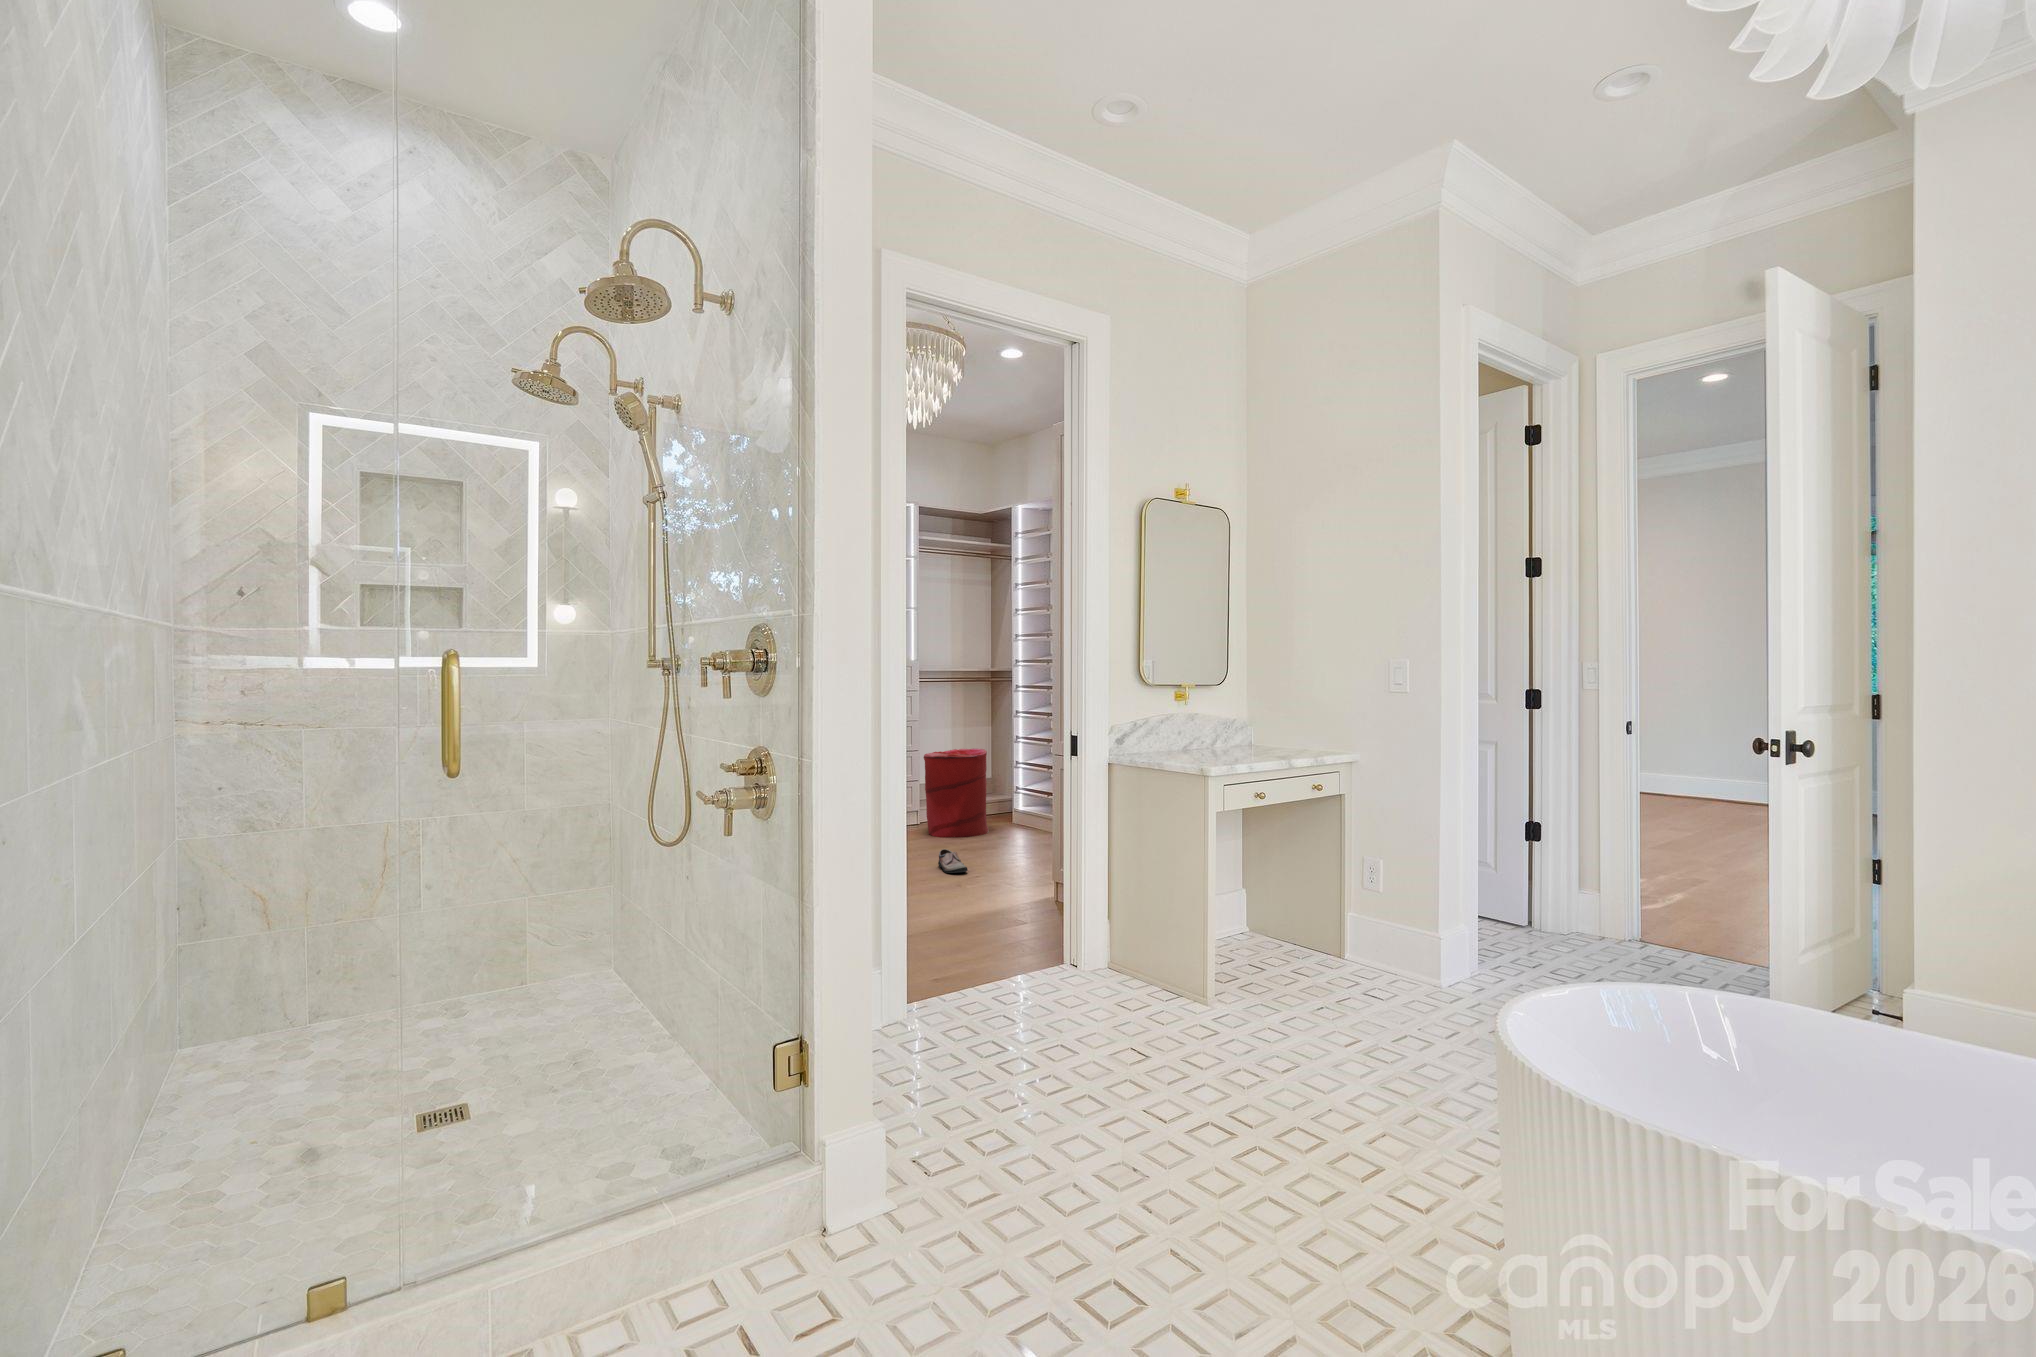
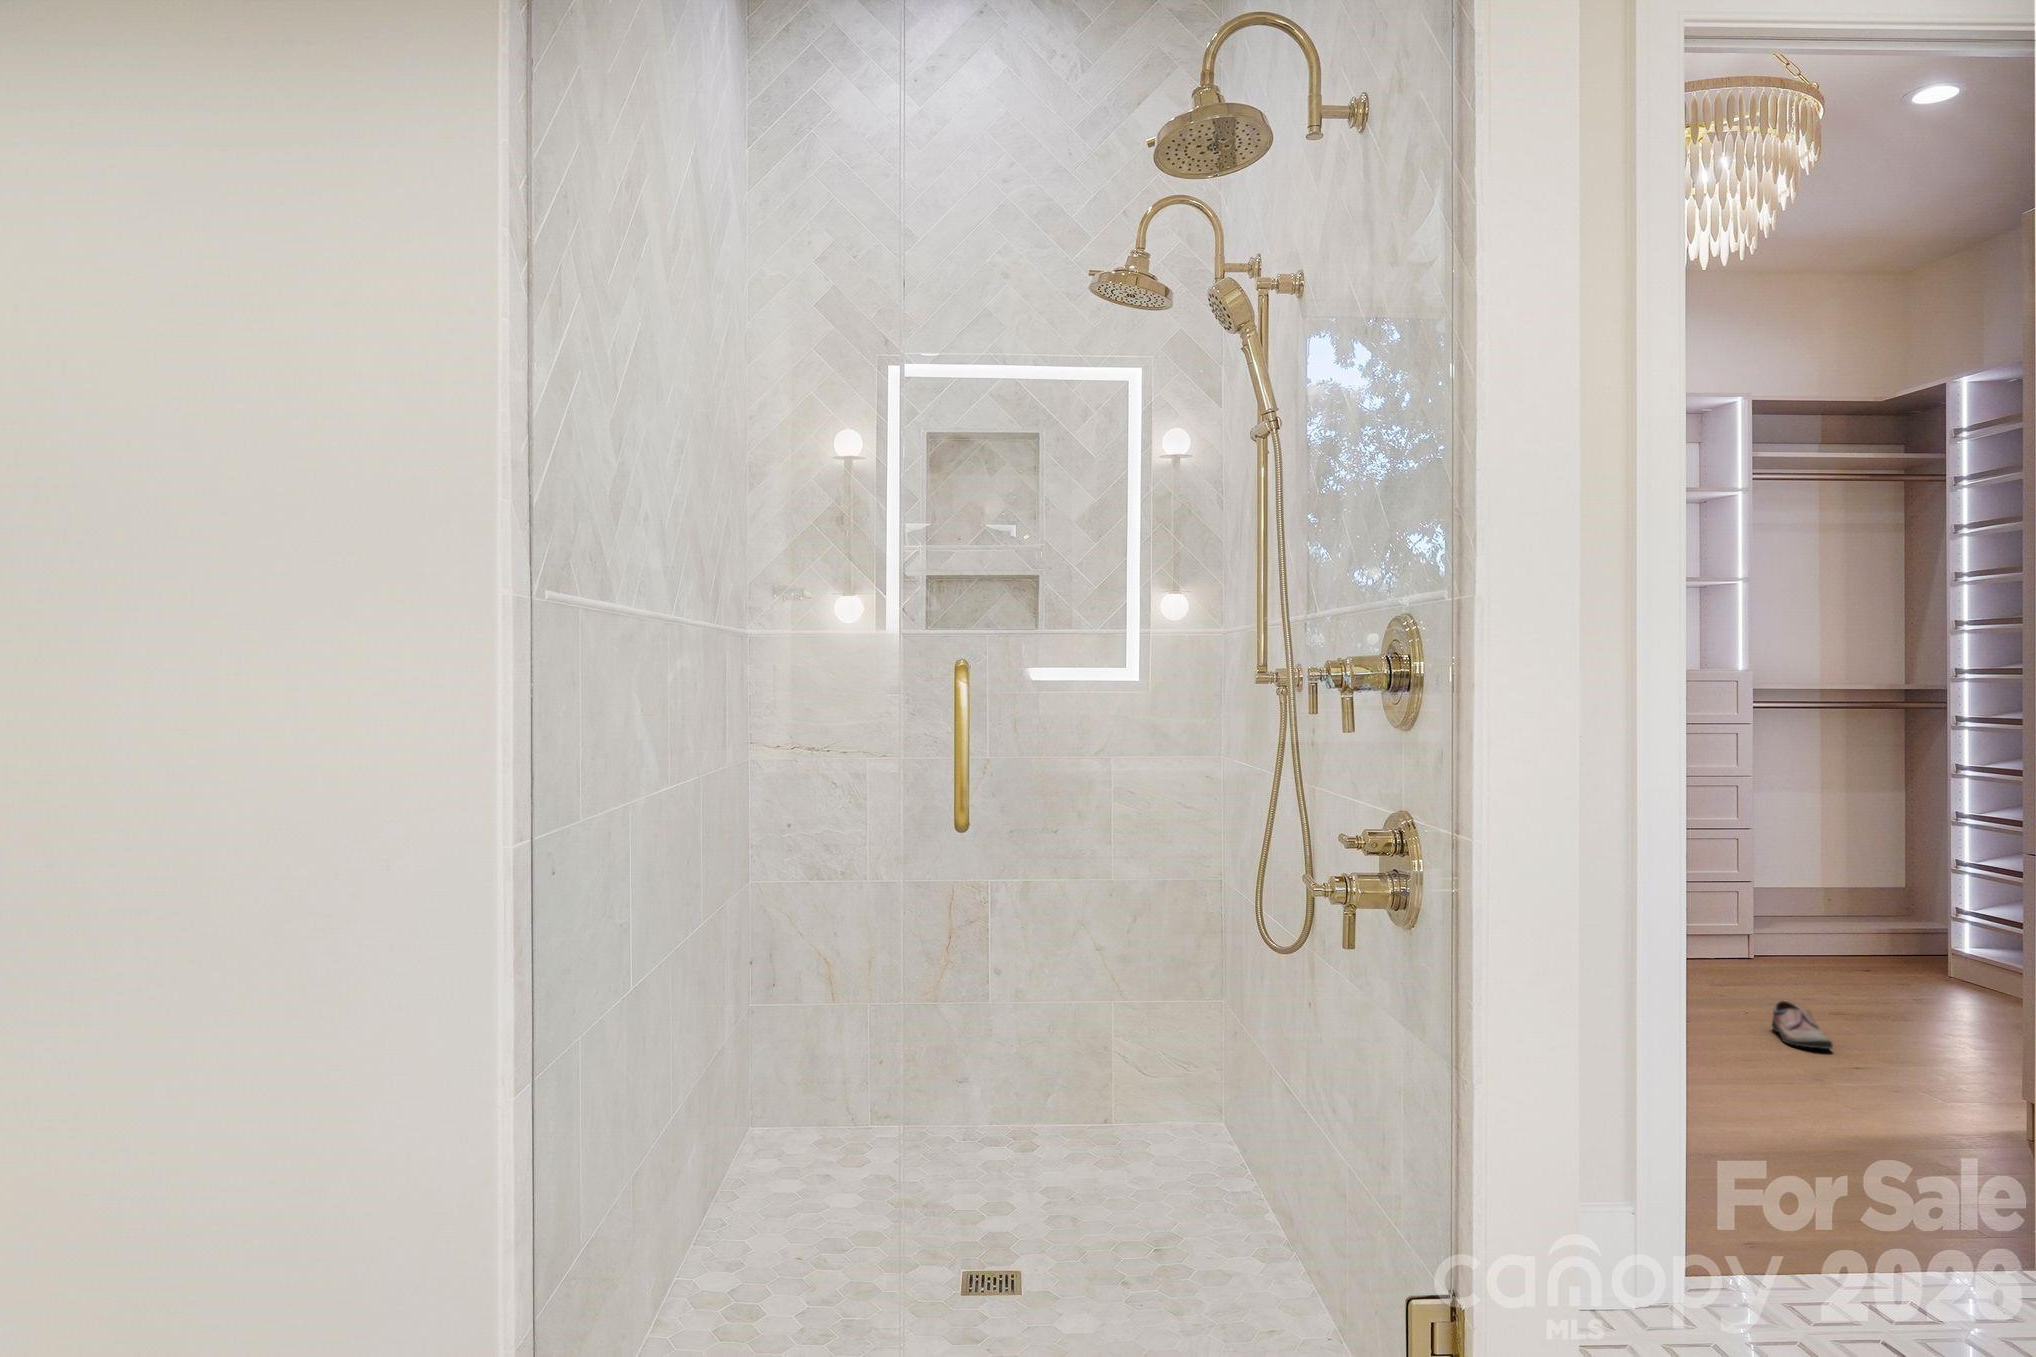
laundry hamper: present [924,748,989,838] -> none [1748,824,1885,985]

